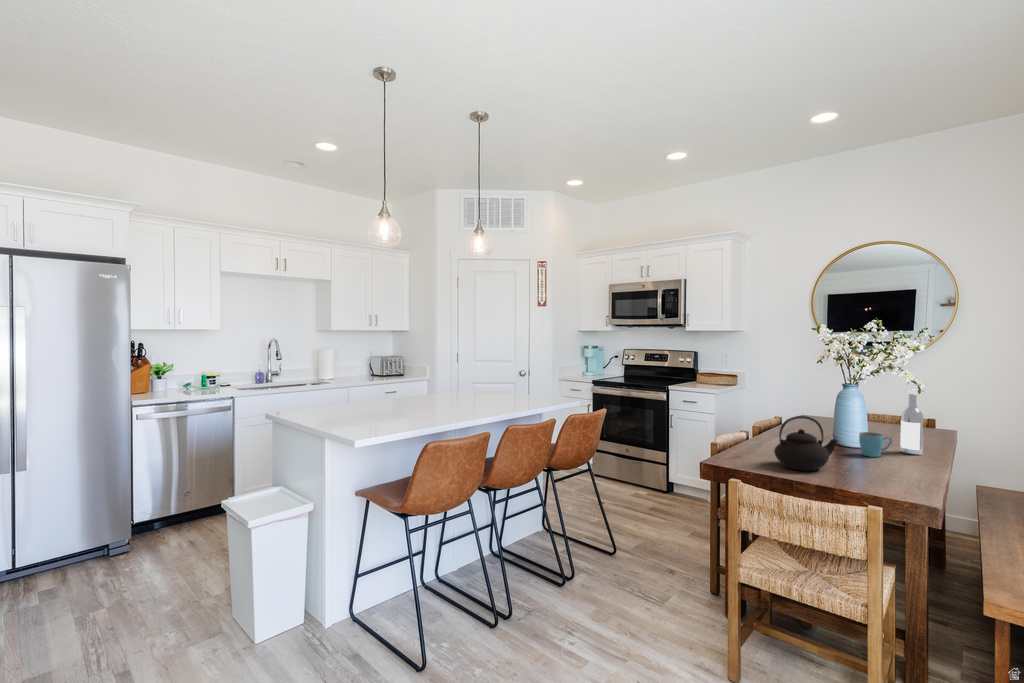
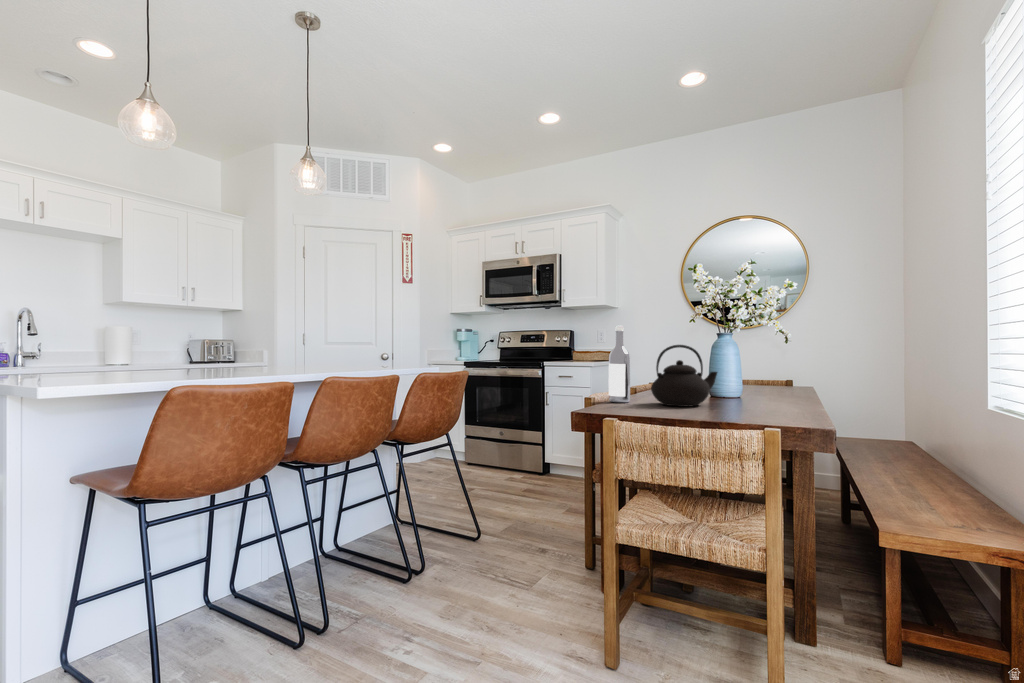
wine bottle: present [900,389,923,455] -> present [609,325,630,402]
mug: present [859,432,892,457] -> none [735,373,767,397]

